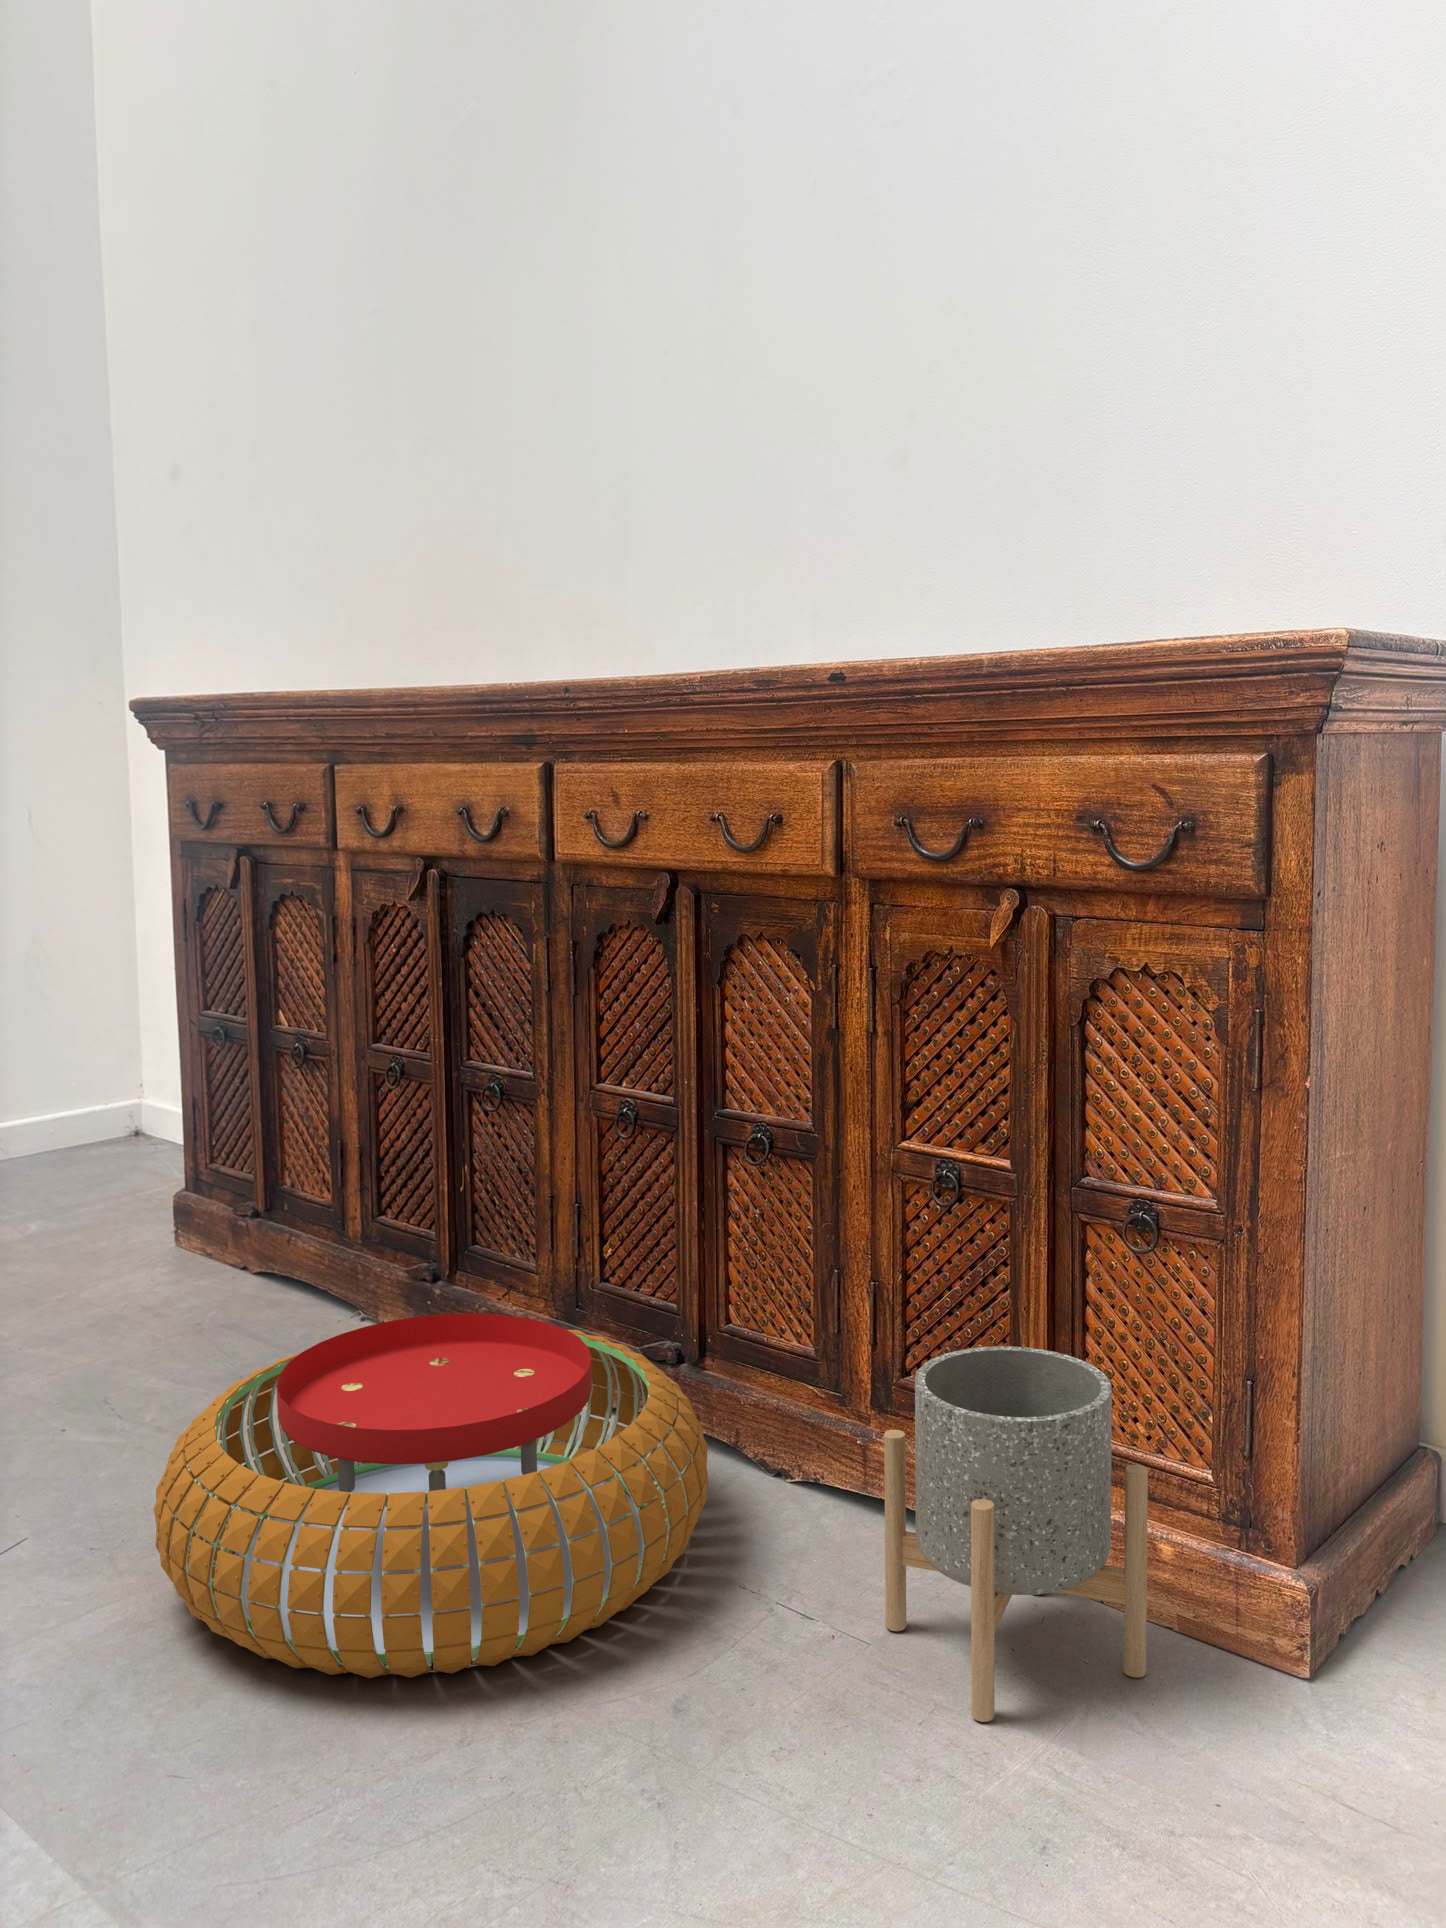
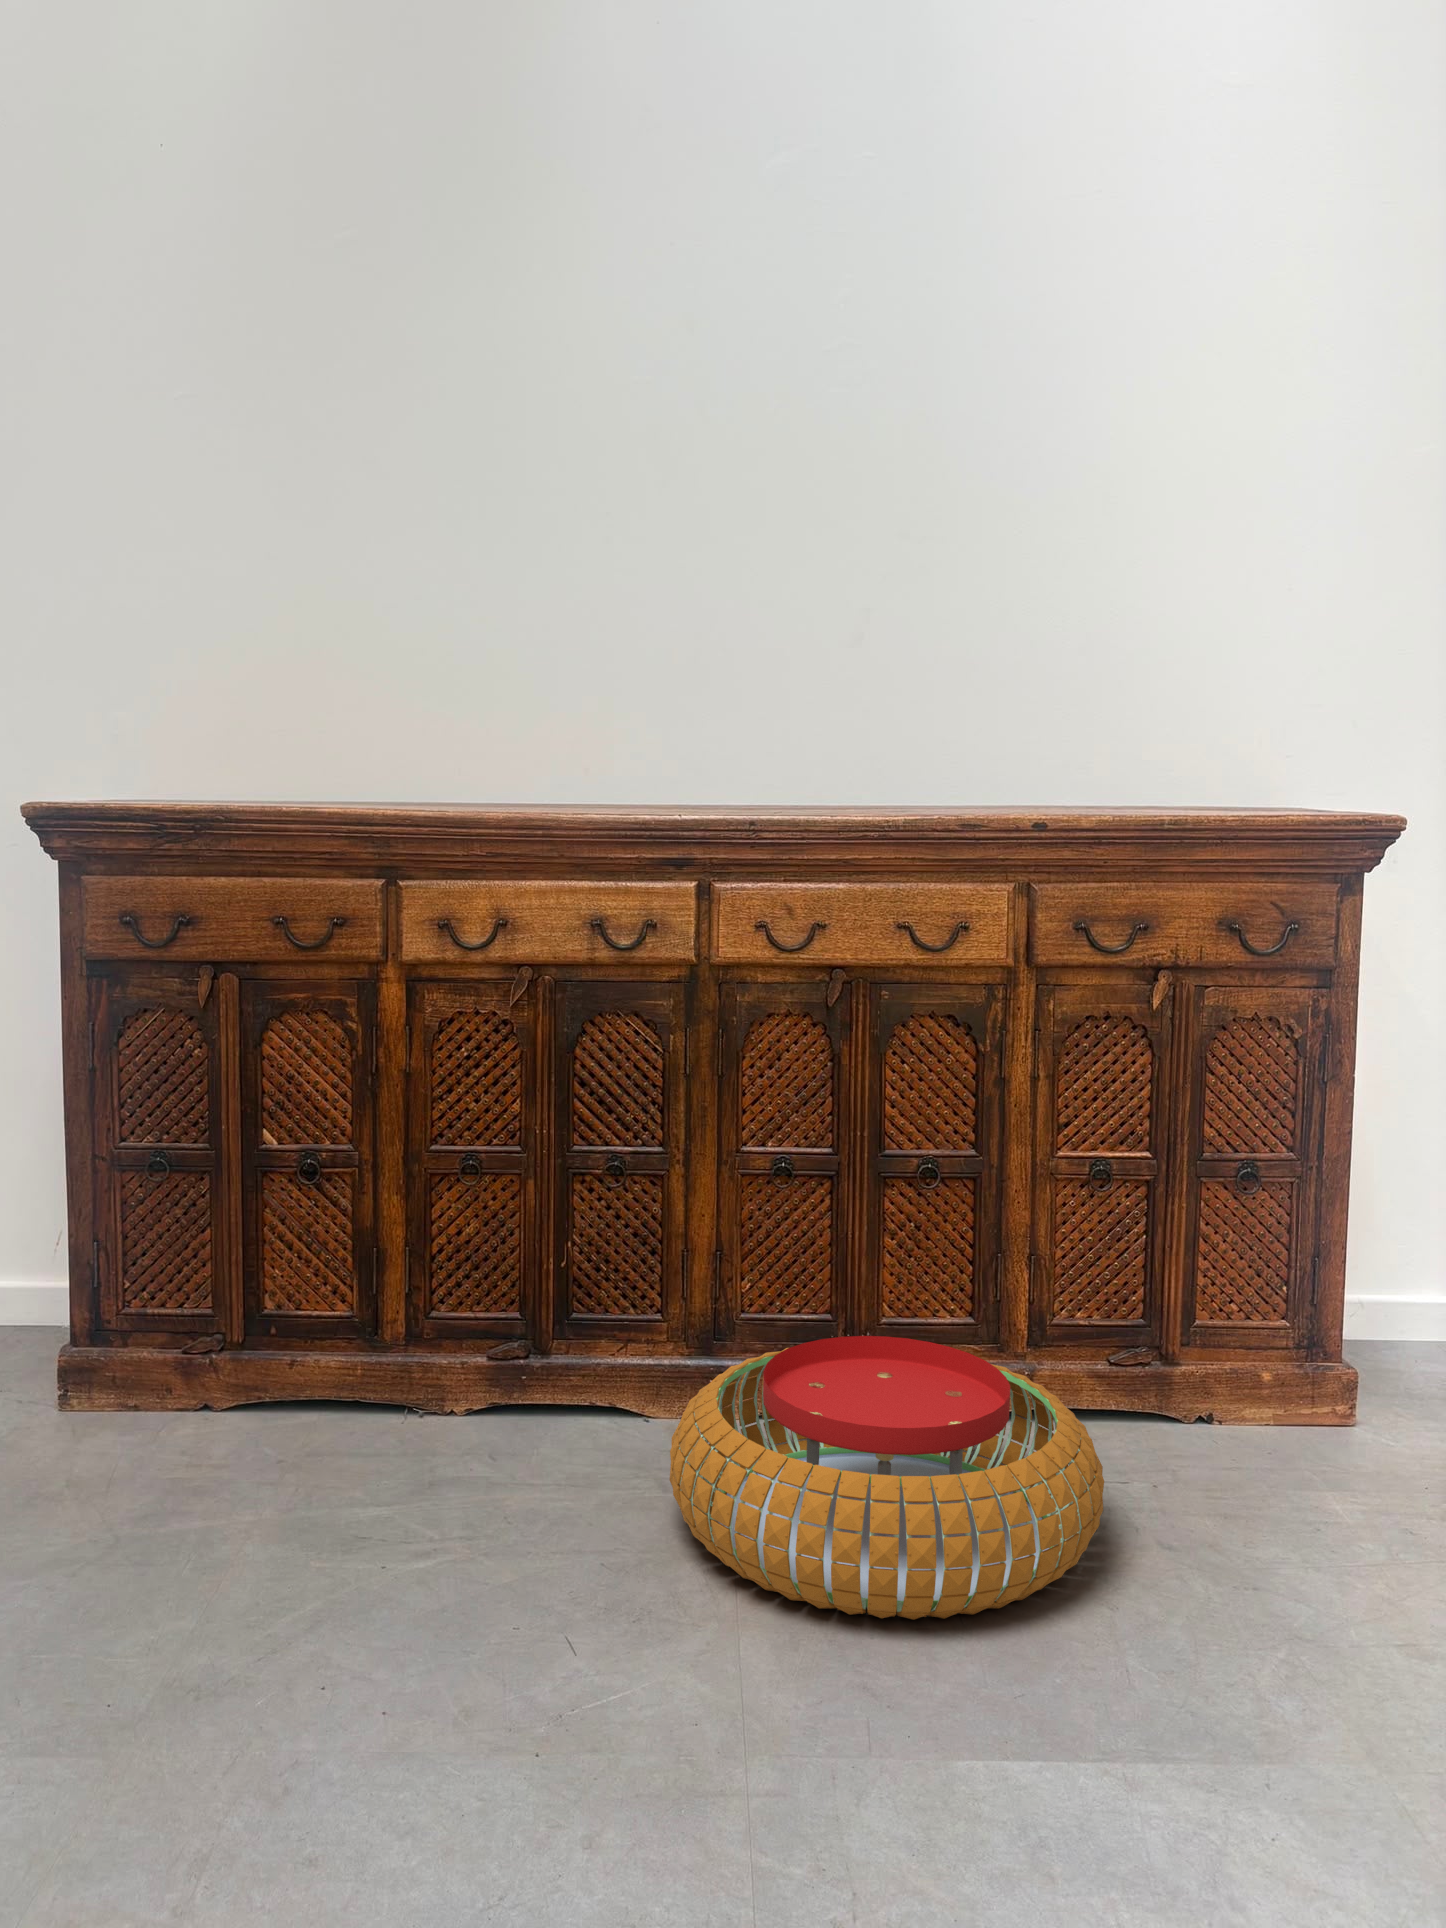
planter: present [884,1346,1148,1722] -> none [1168,1268,1314,1492]

